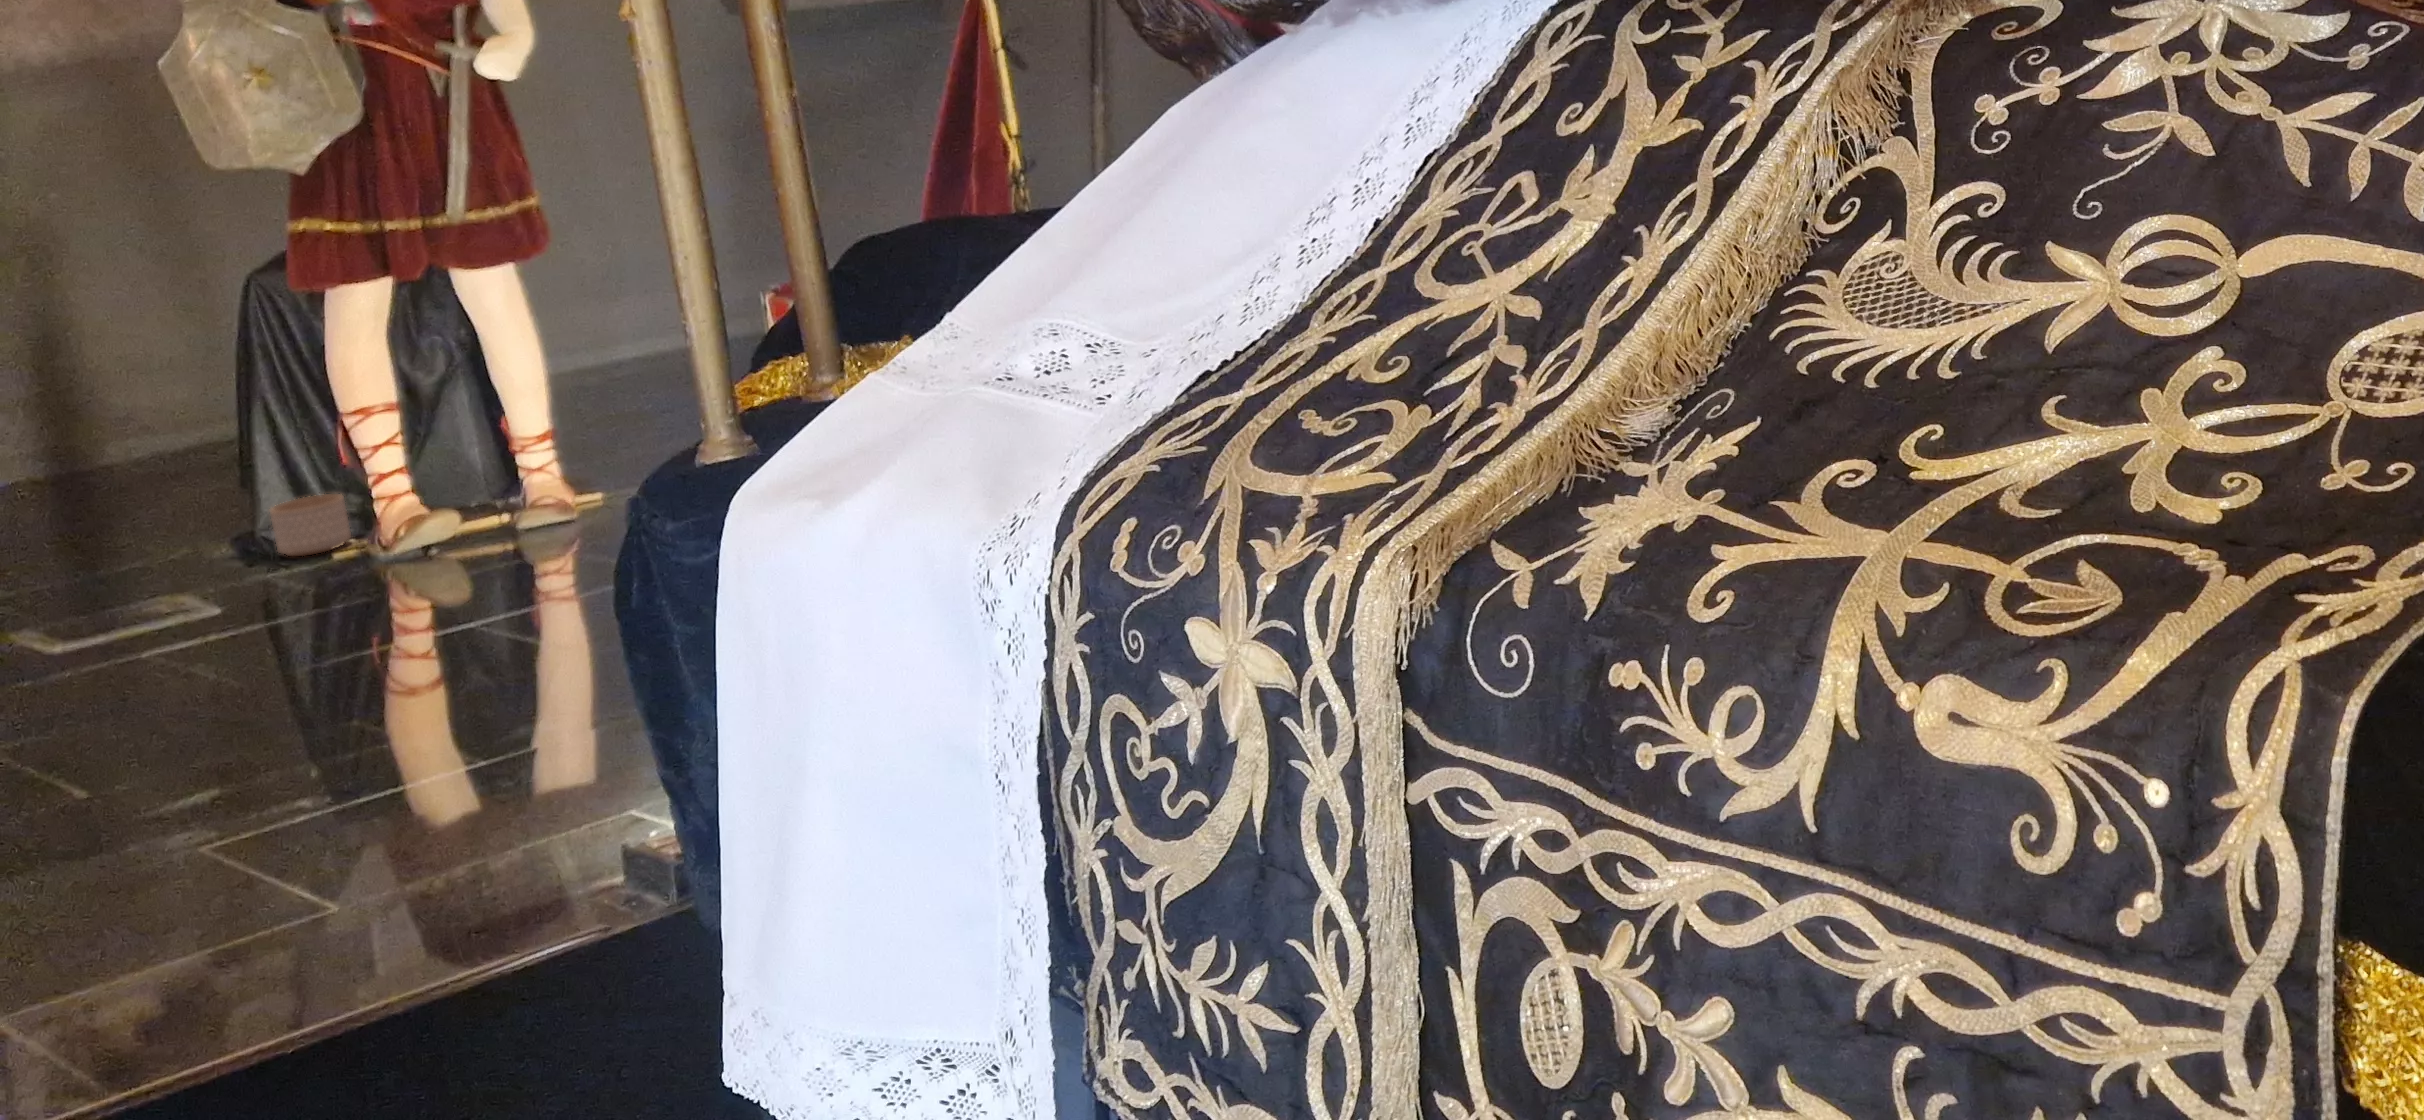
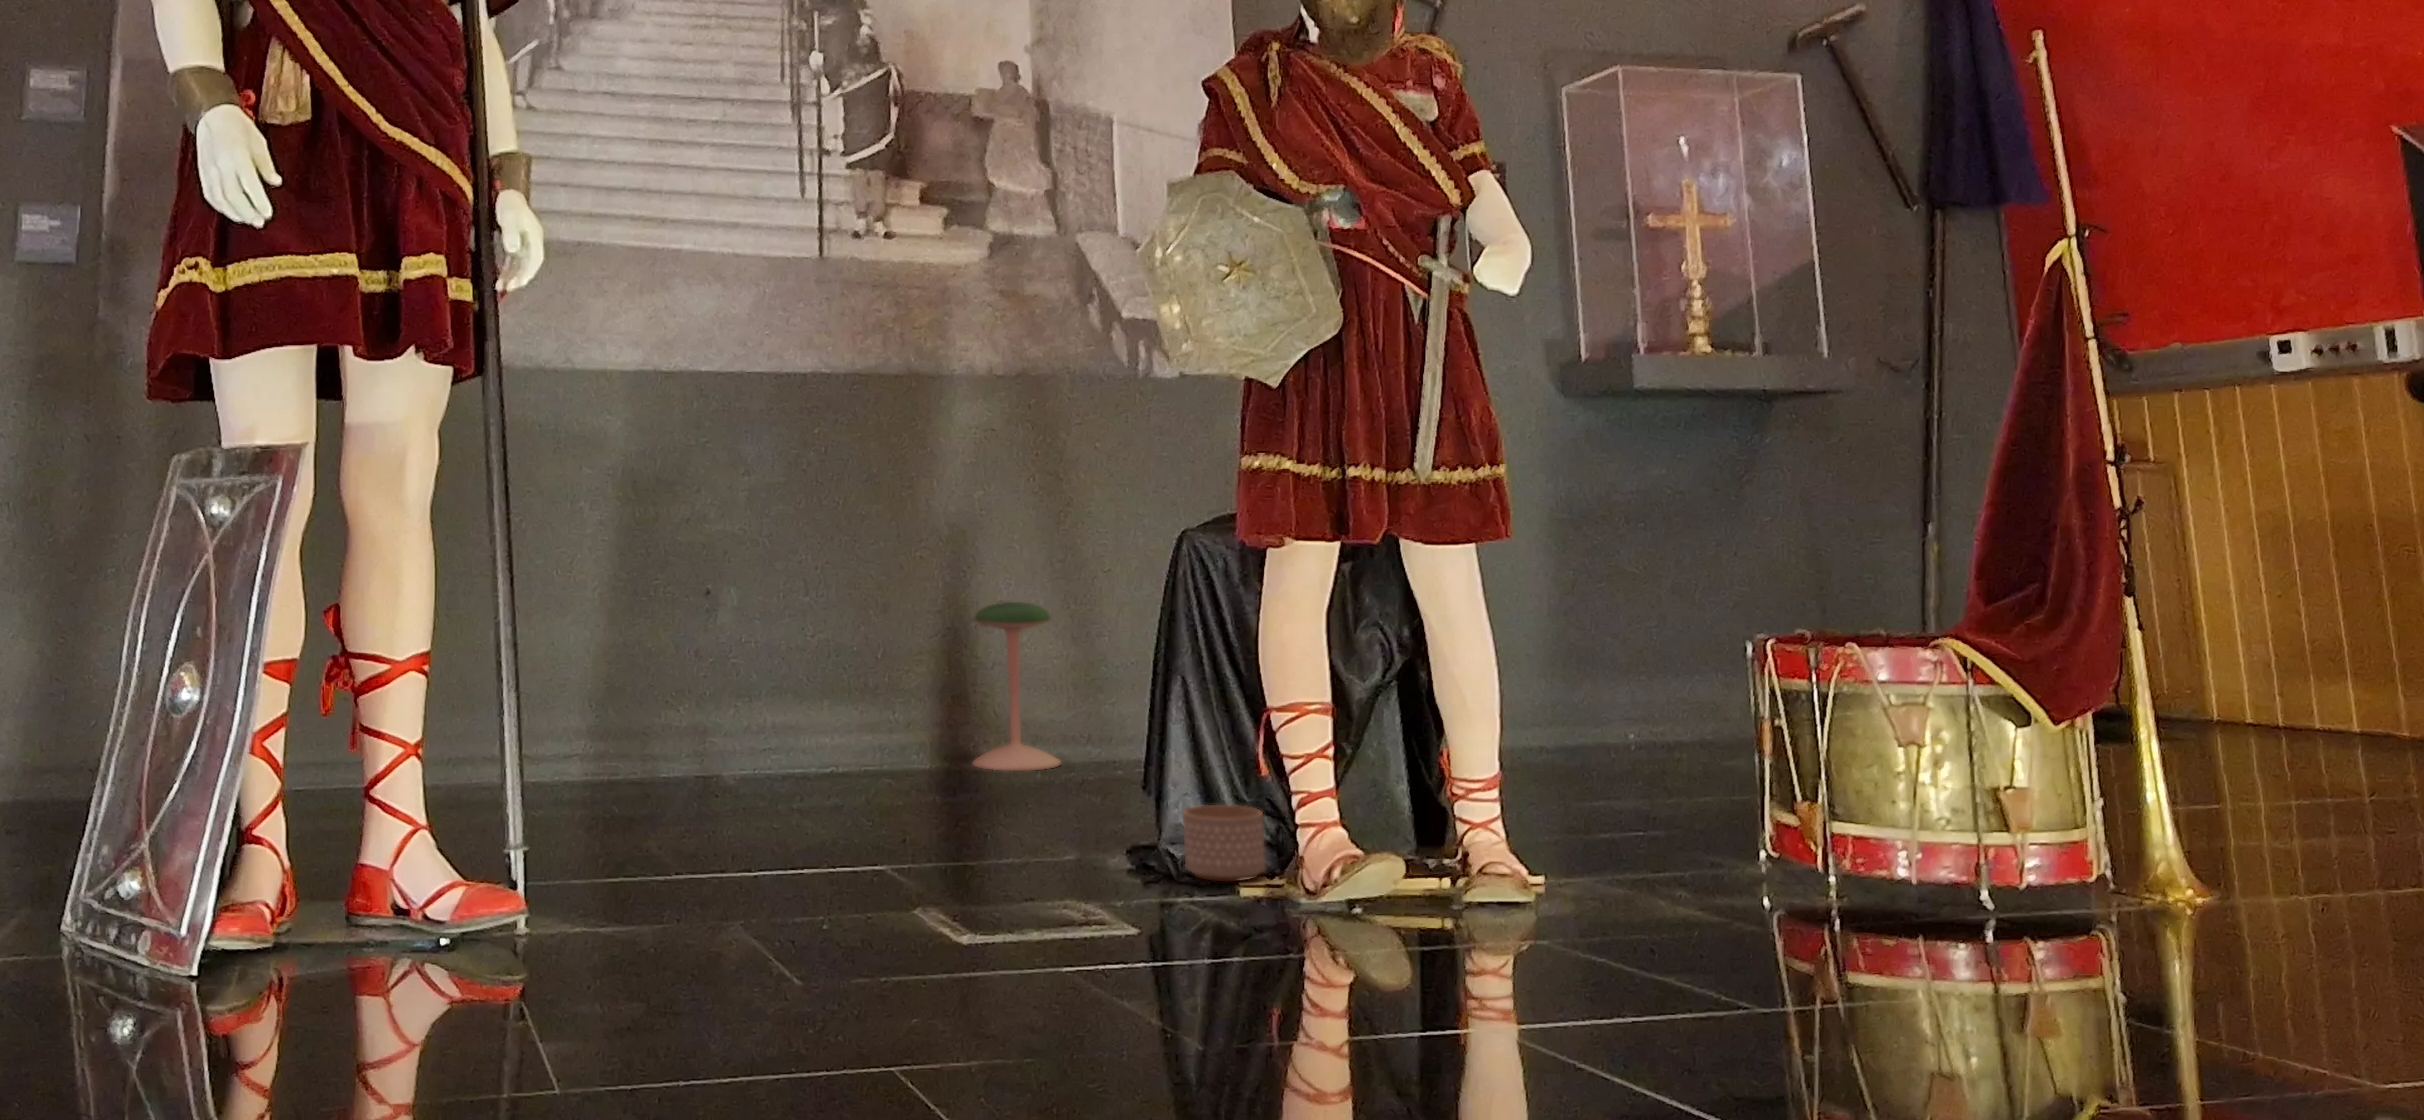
stool: none [52,330,179,495] -> present [973,602,1061,771]

